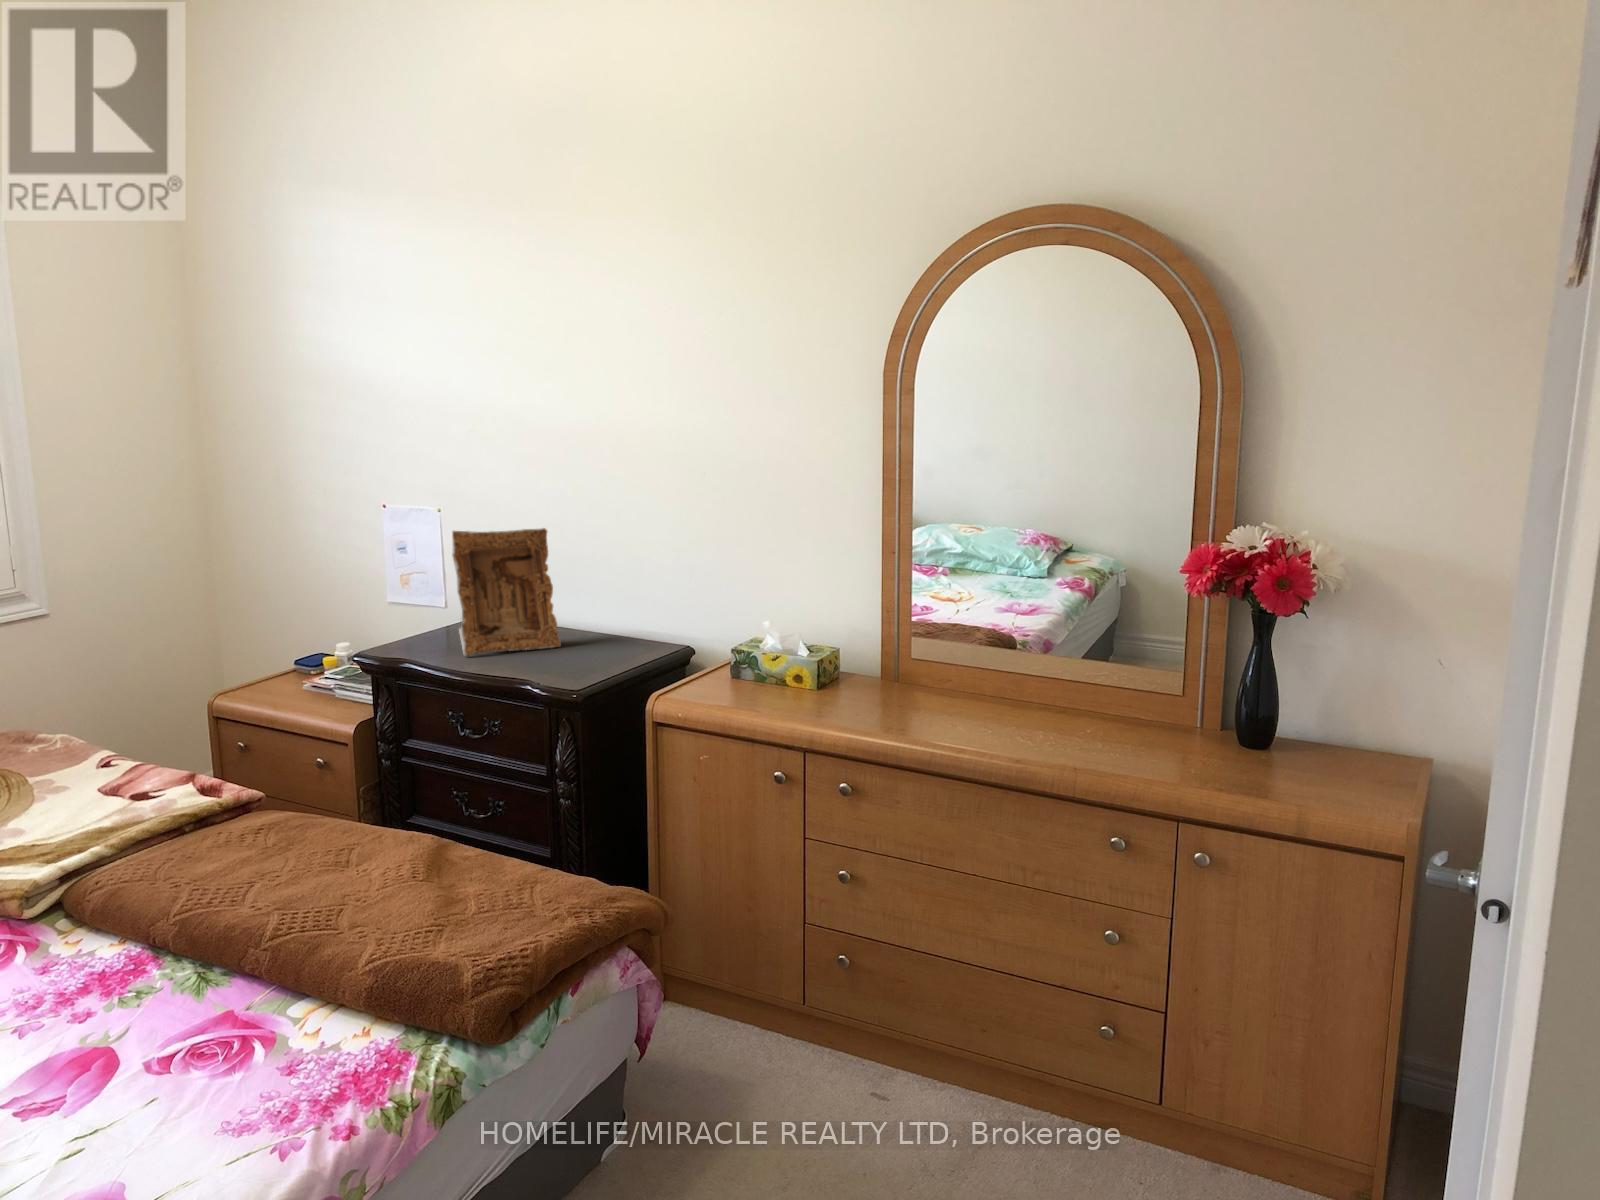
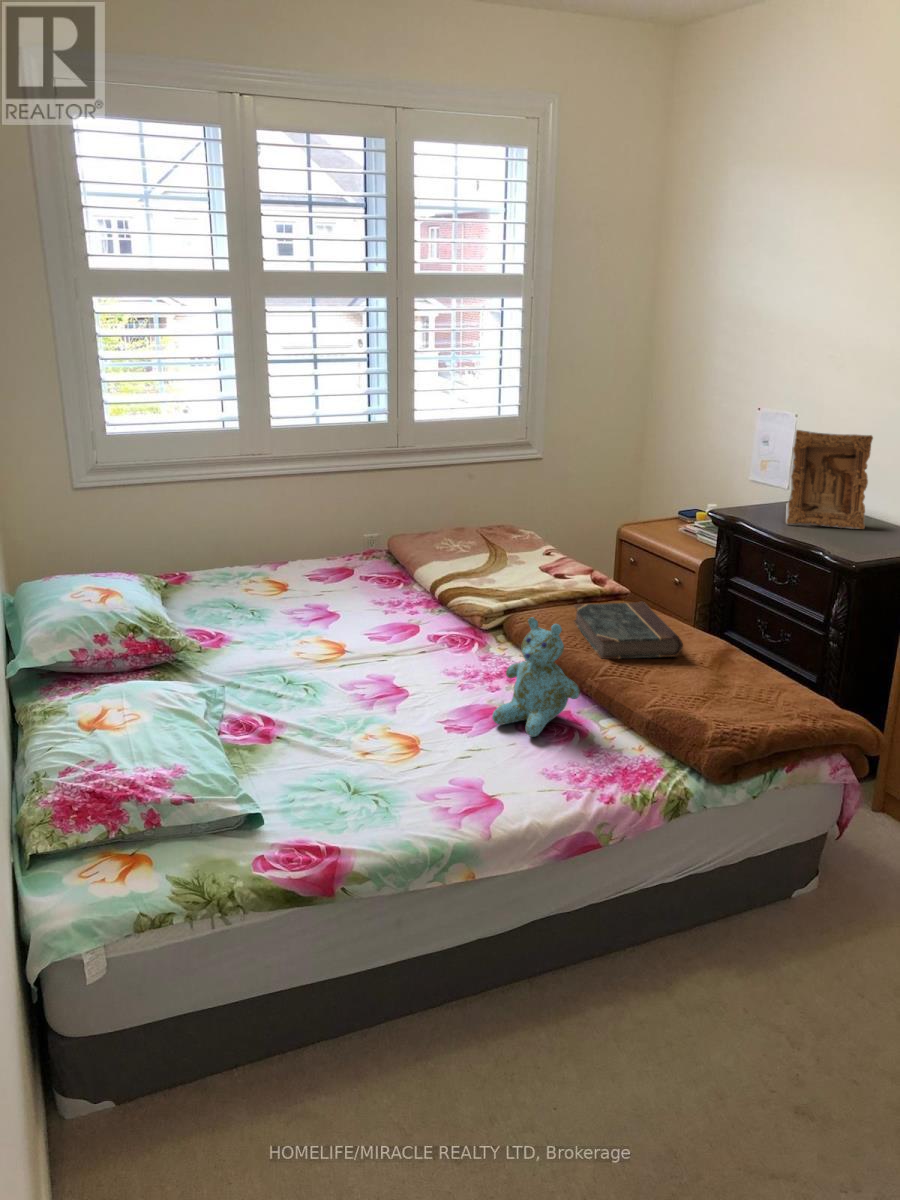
book: none [188,806,382,913] -> present [573,601,683,659]
stuffed bear: none [98,879,250,1076] -> present [492,617,579,737]

